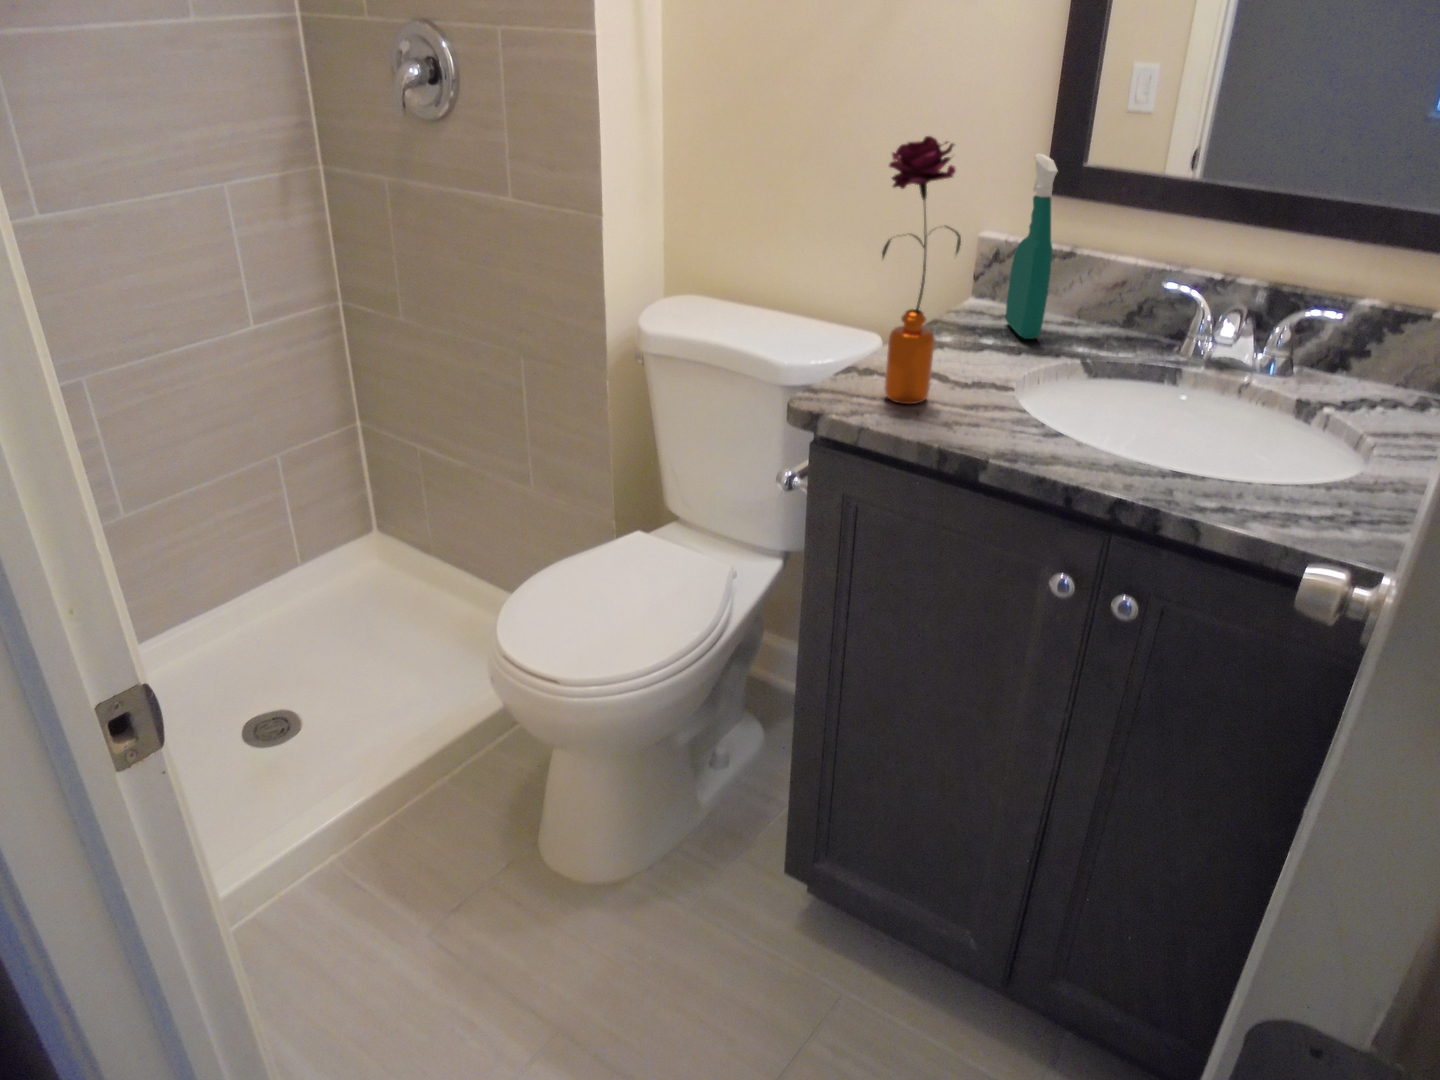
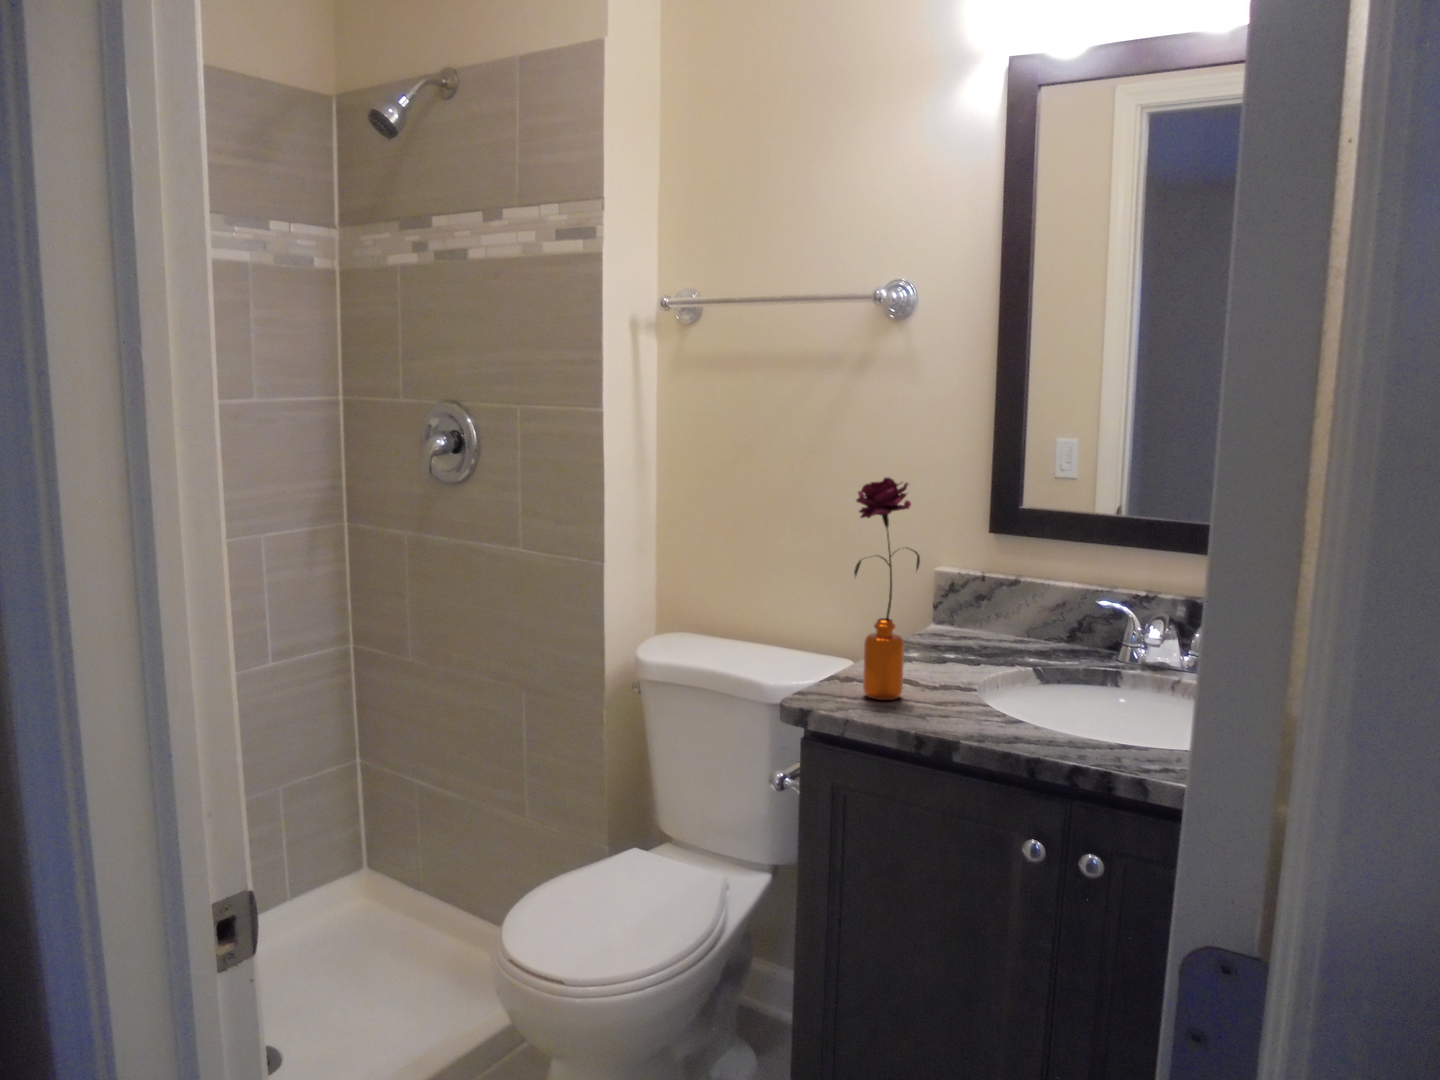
spray bottle: present [1006,154,1057,339] -> none [964,499,999,652]

